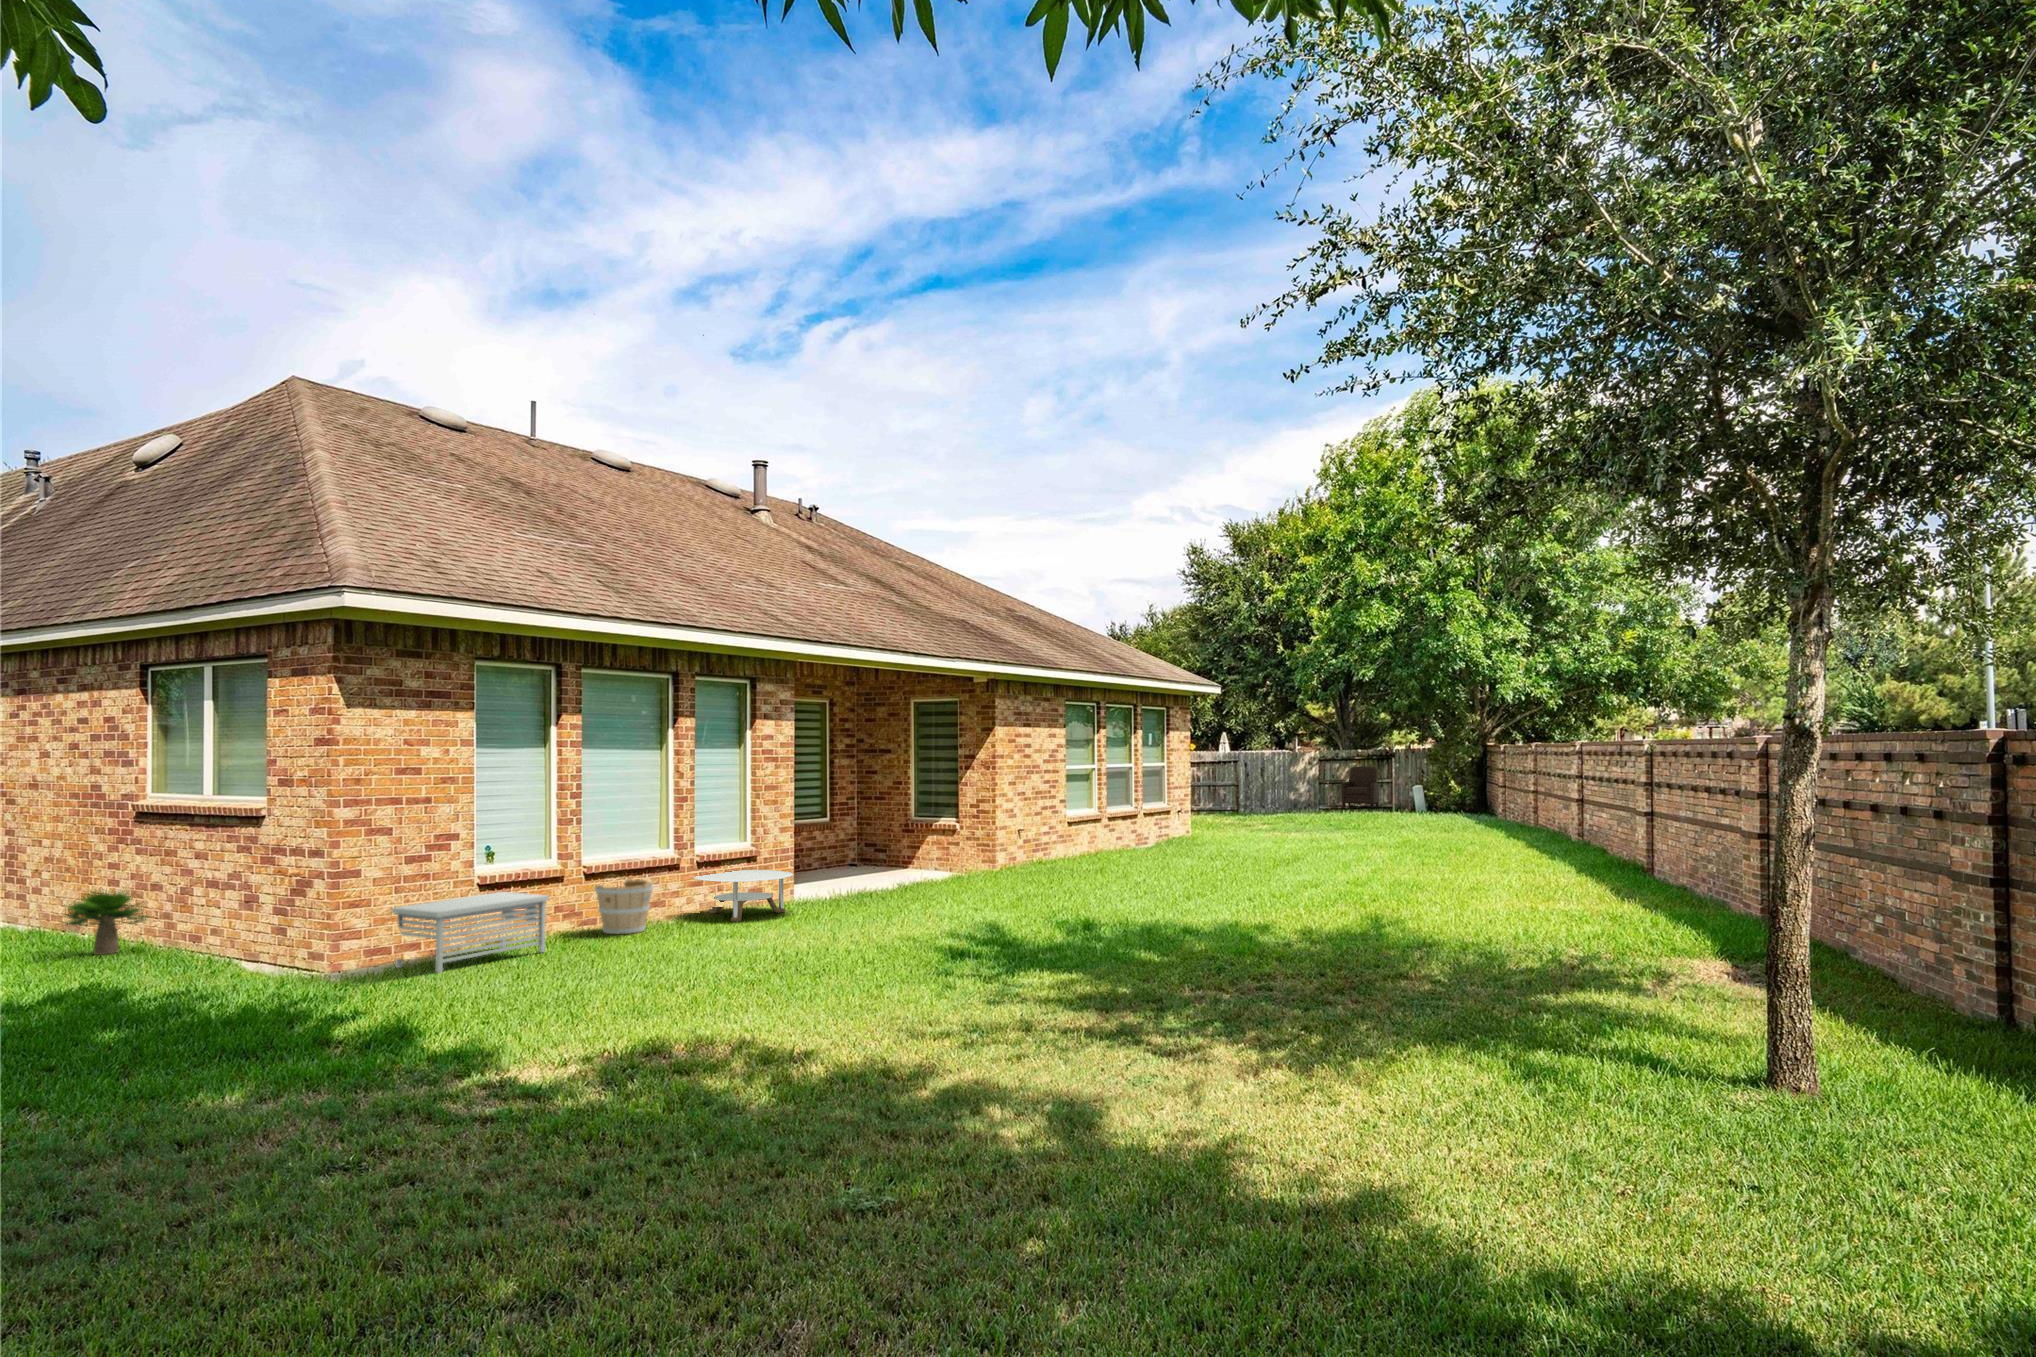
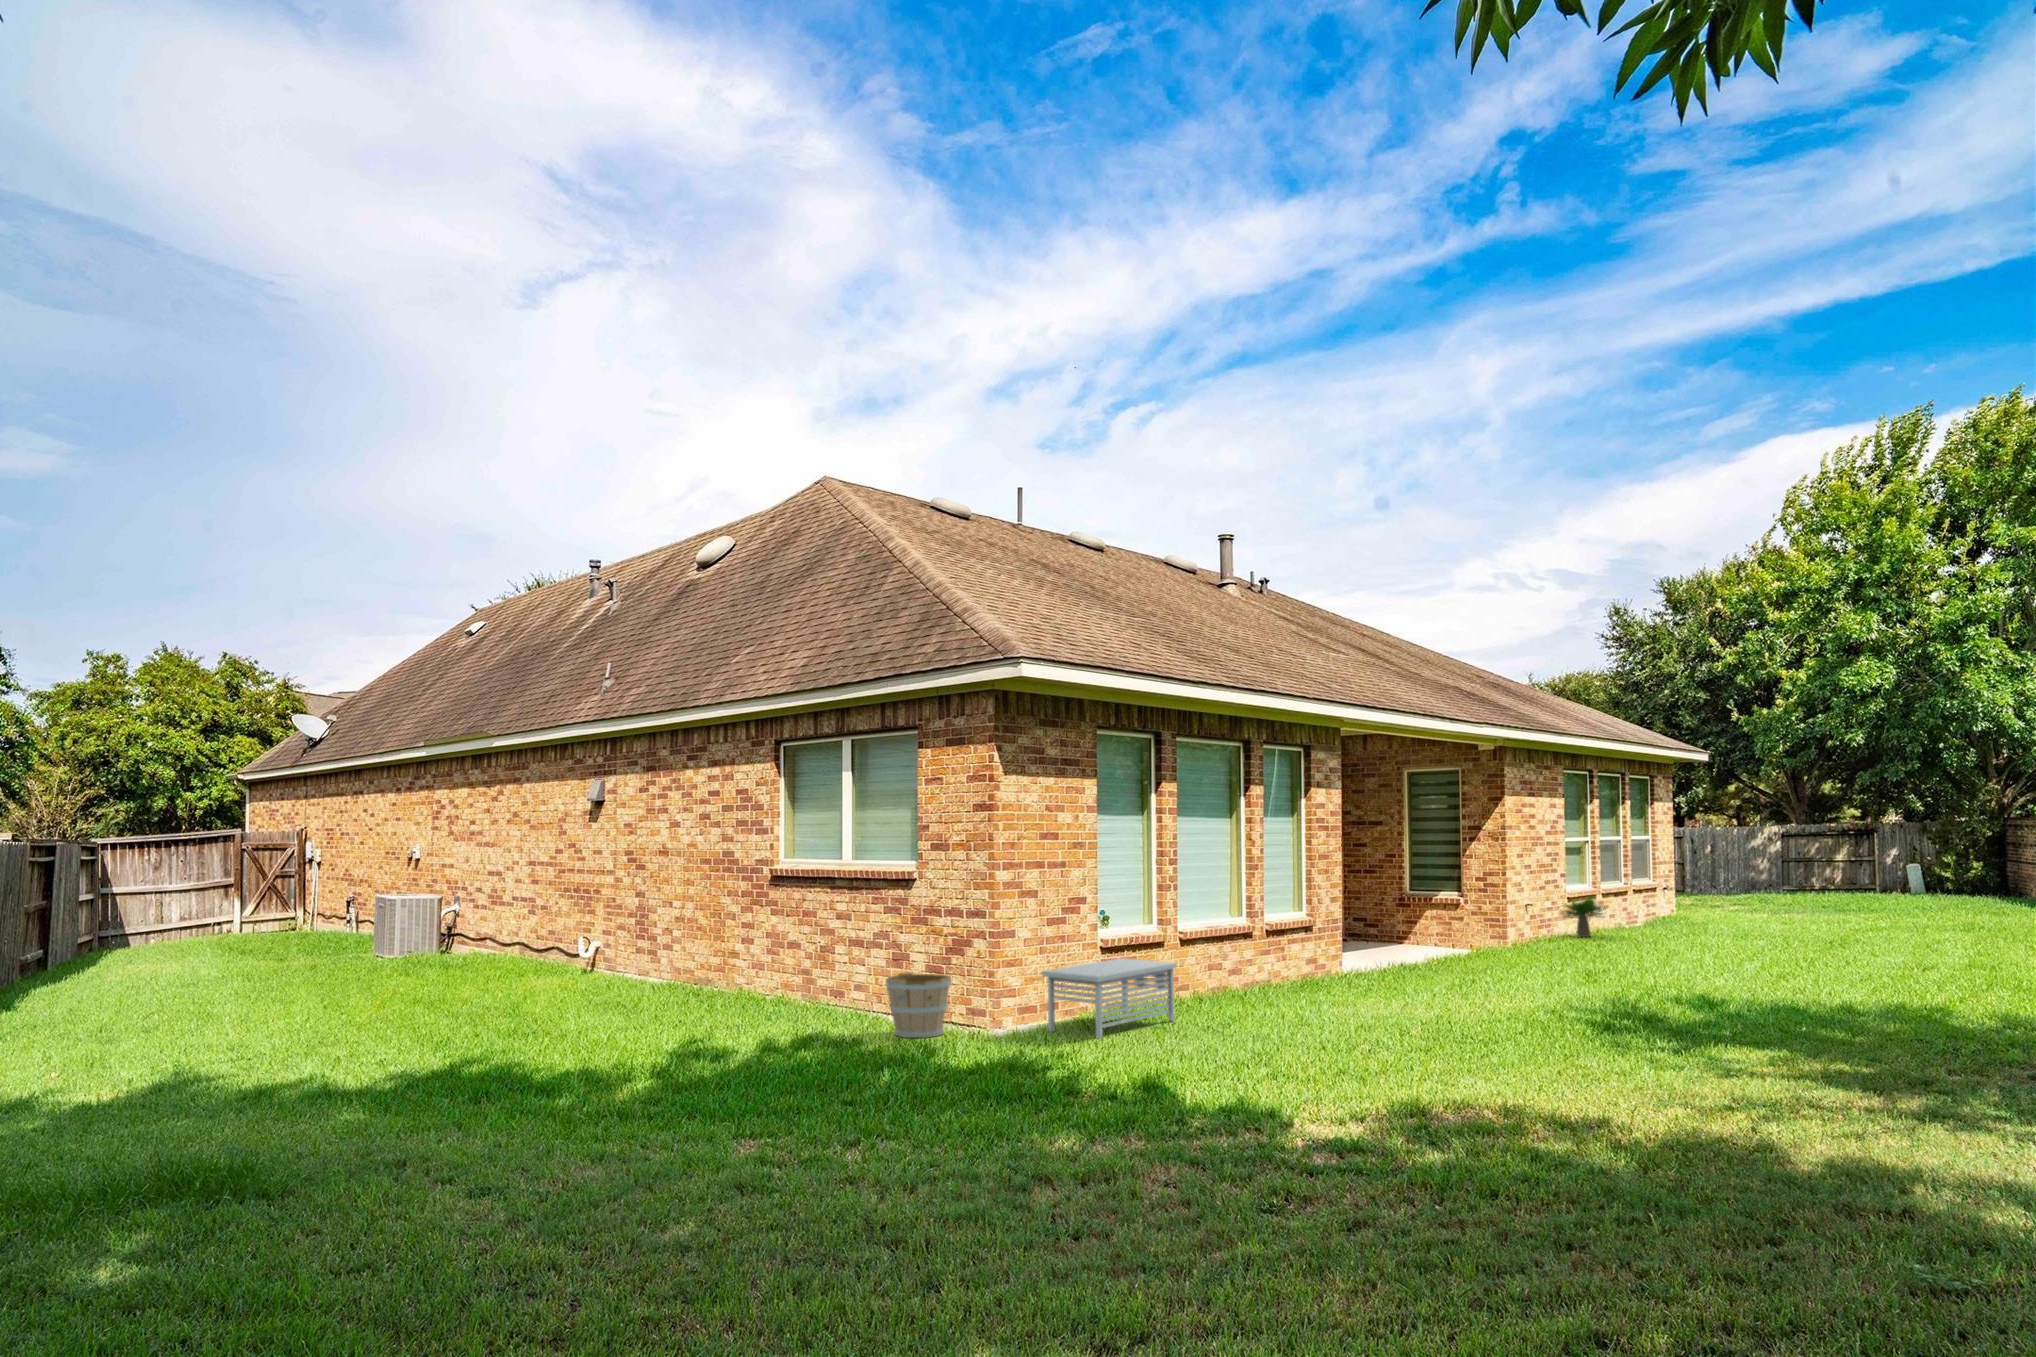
chair: present [1341,766,1379,808] -> none [1815,842,1864,889]
round table: present [694,870,793,922] -> none [1268,942,1371,996]
wooden bucket: present [595,879,654,934] -> present [886,972,952,1038]
potted plant: present [64,889,147,955] -> present [1562,898,1604,937]

